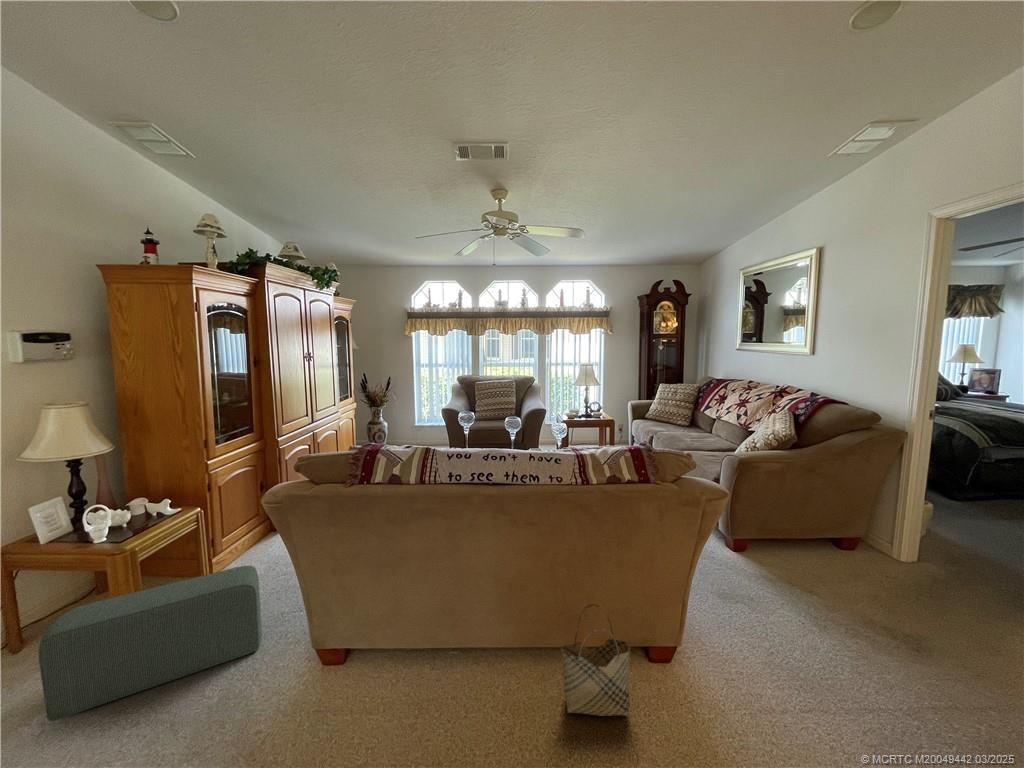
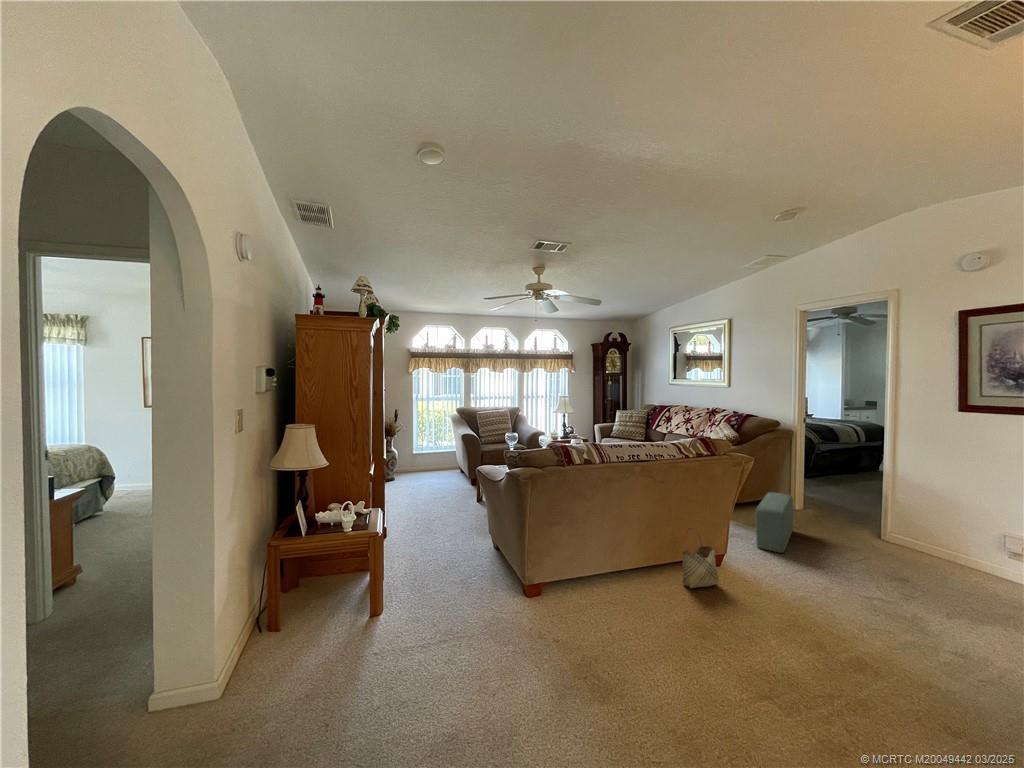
pouf: present [39,566,262,721] -> present [756,492,793,553]

